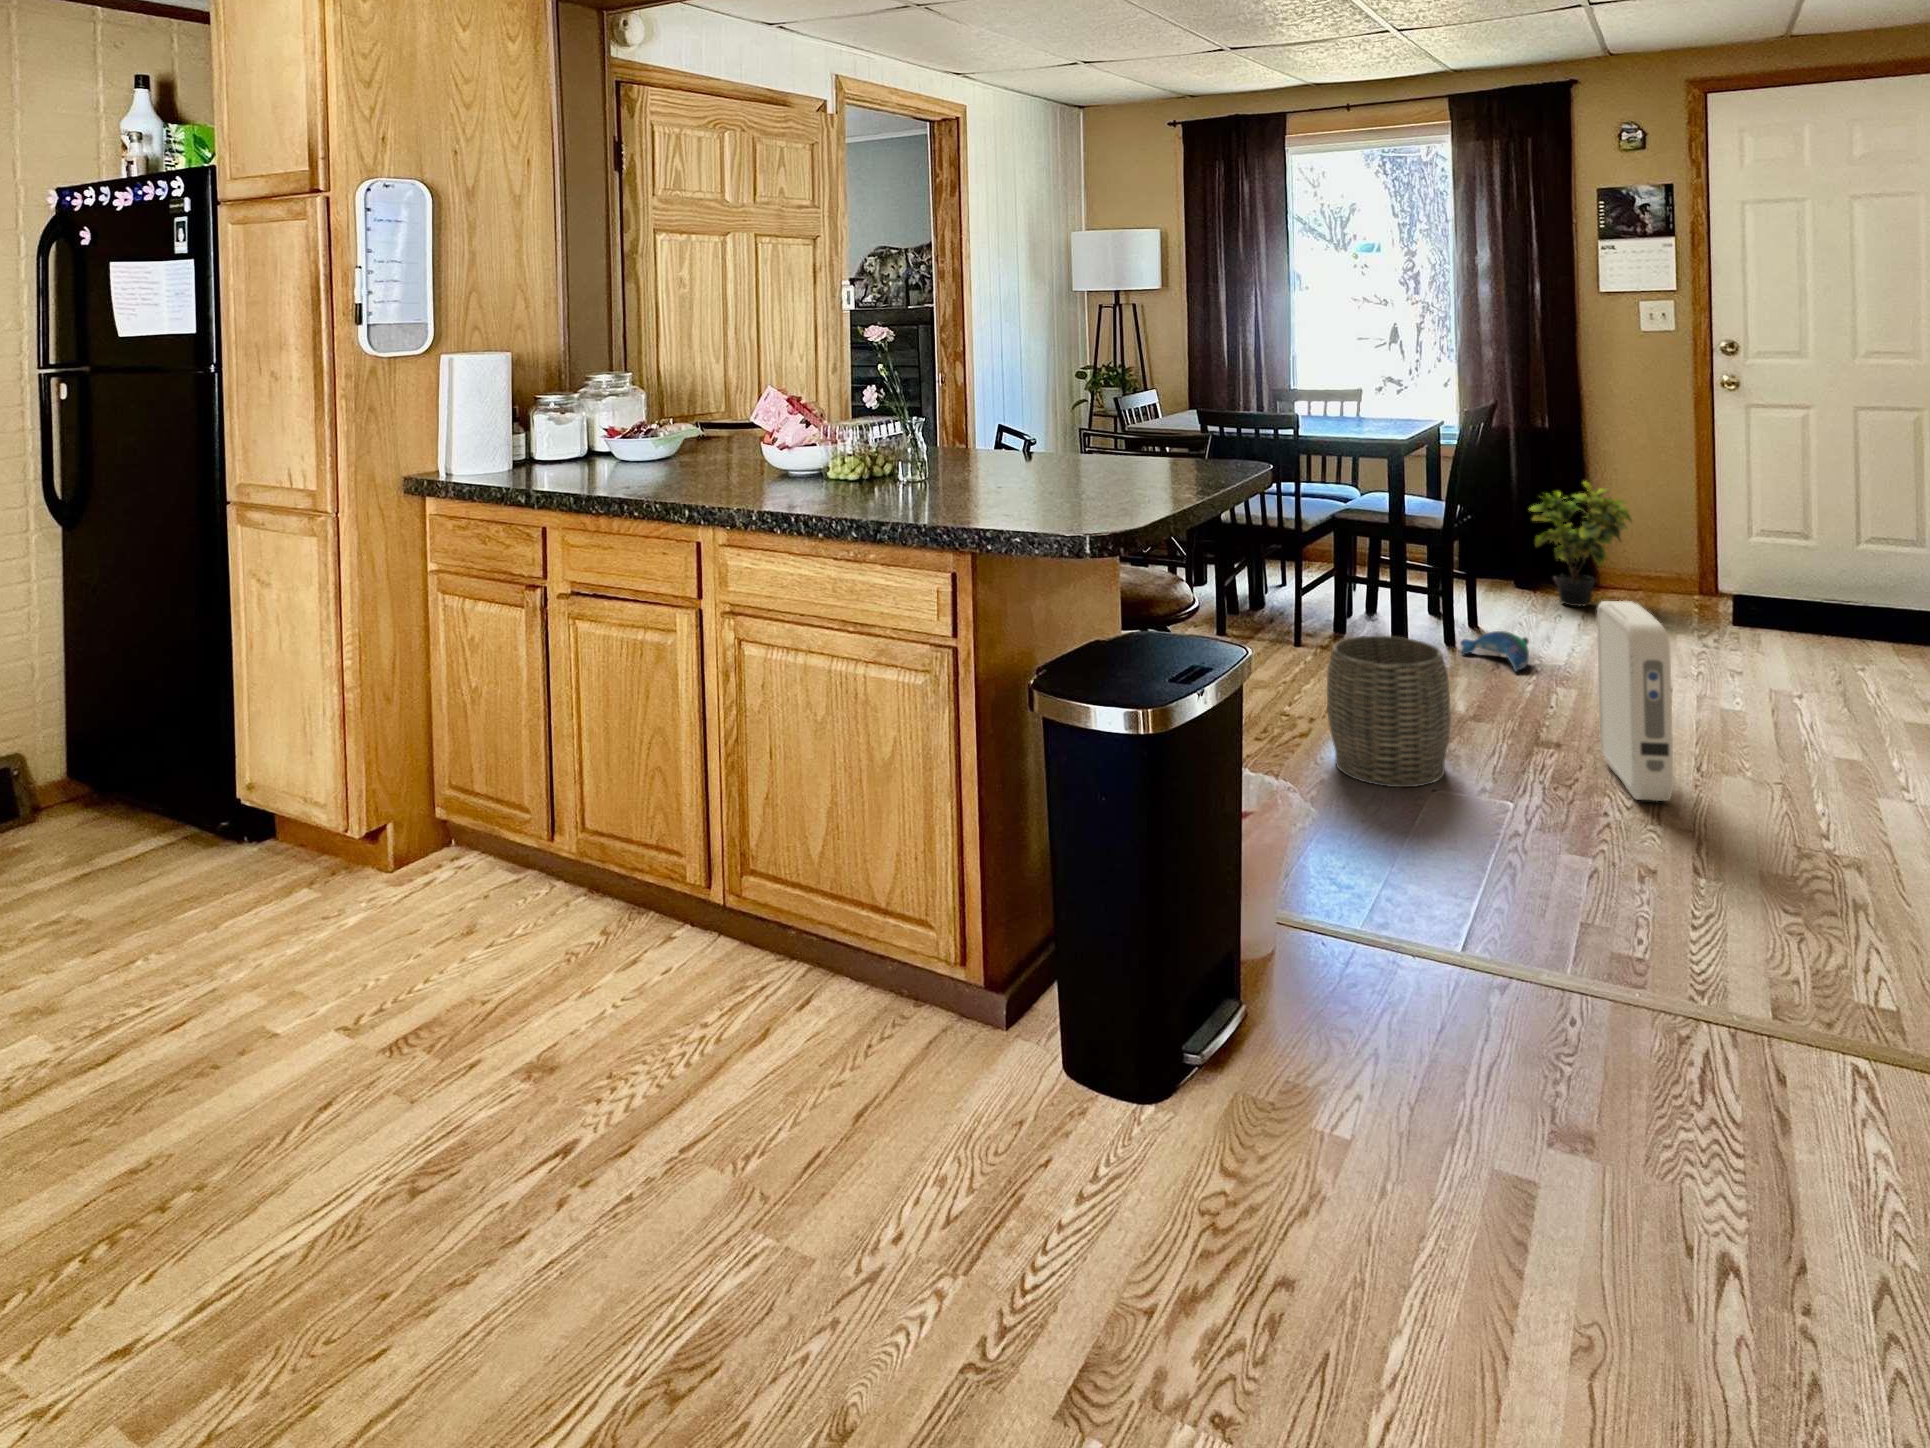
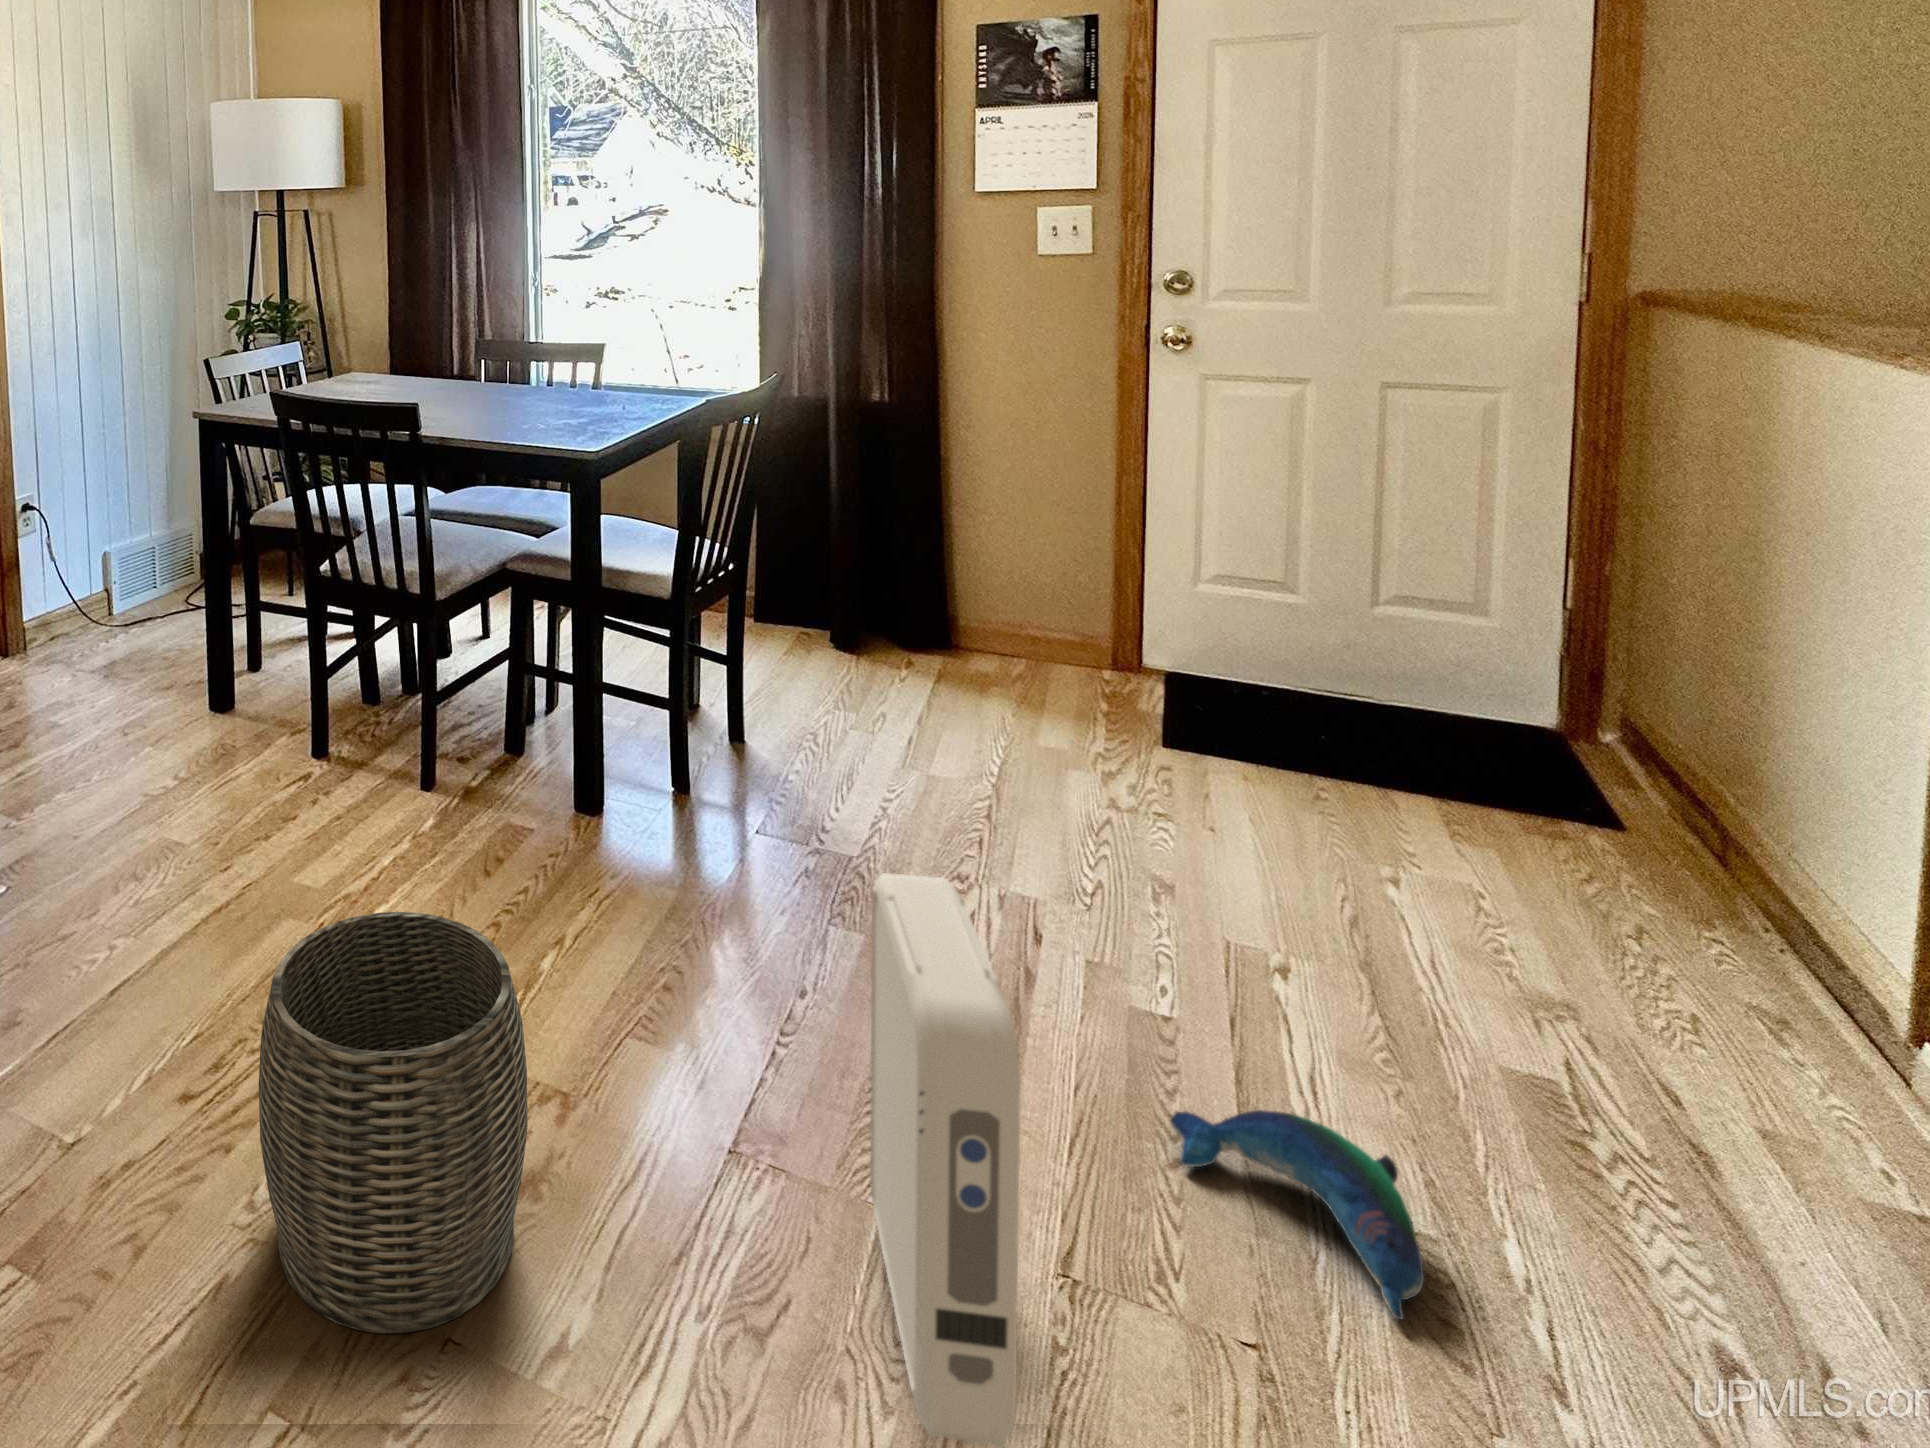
potted plant: present [1529,481,1632,606] -> none [847,495,1009,697]
plush toy: present [1460,631,1529,671] -> present [1171,1110,1424,1320]

